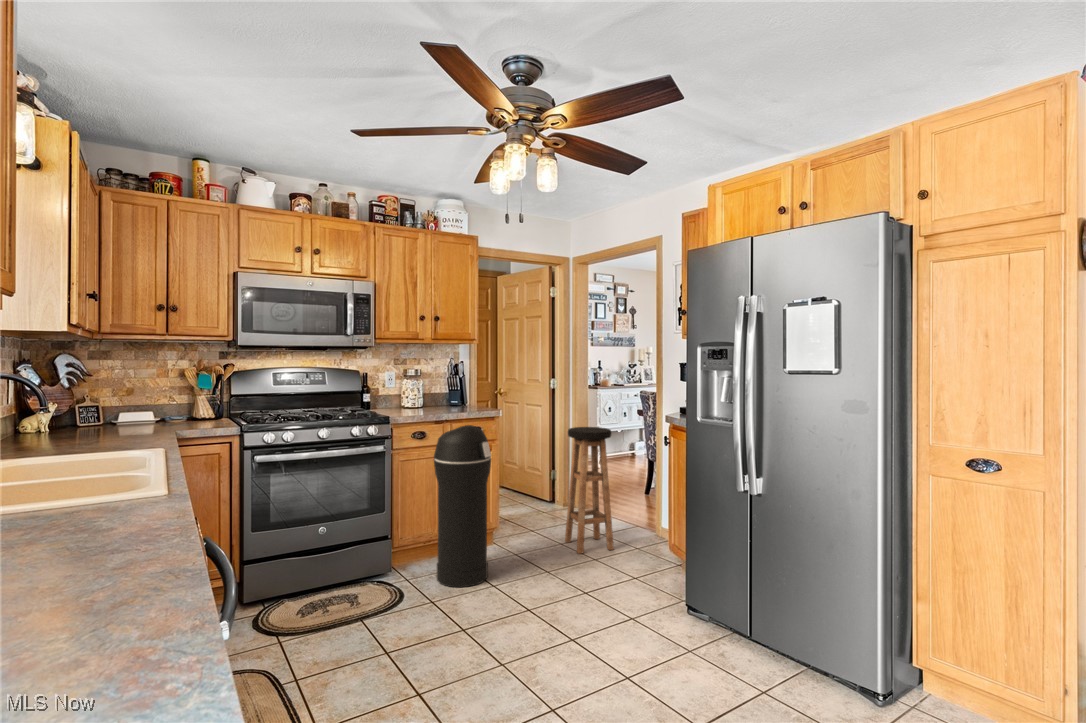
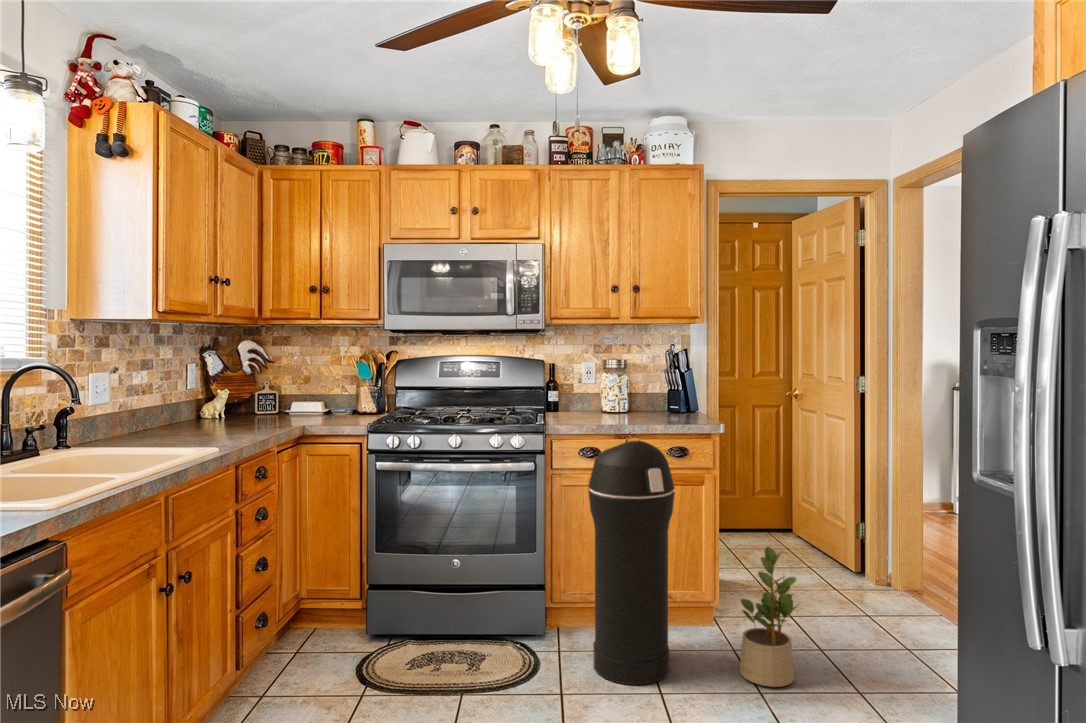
bar stool: present [565,427,614,554] -> none [833,458,918,686]
potted plant: none [525,484,563,568] -> present [740,547,798,687]

